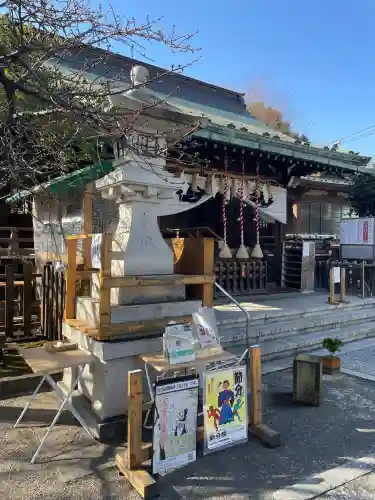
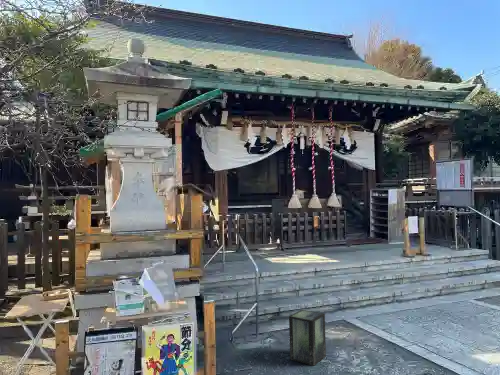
potted tree: present [322,338,344,375] -> none [347,293,375,334]

